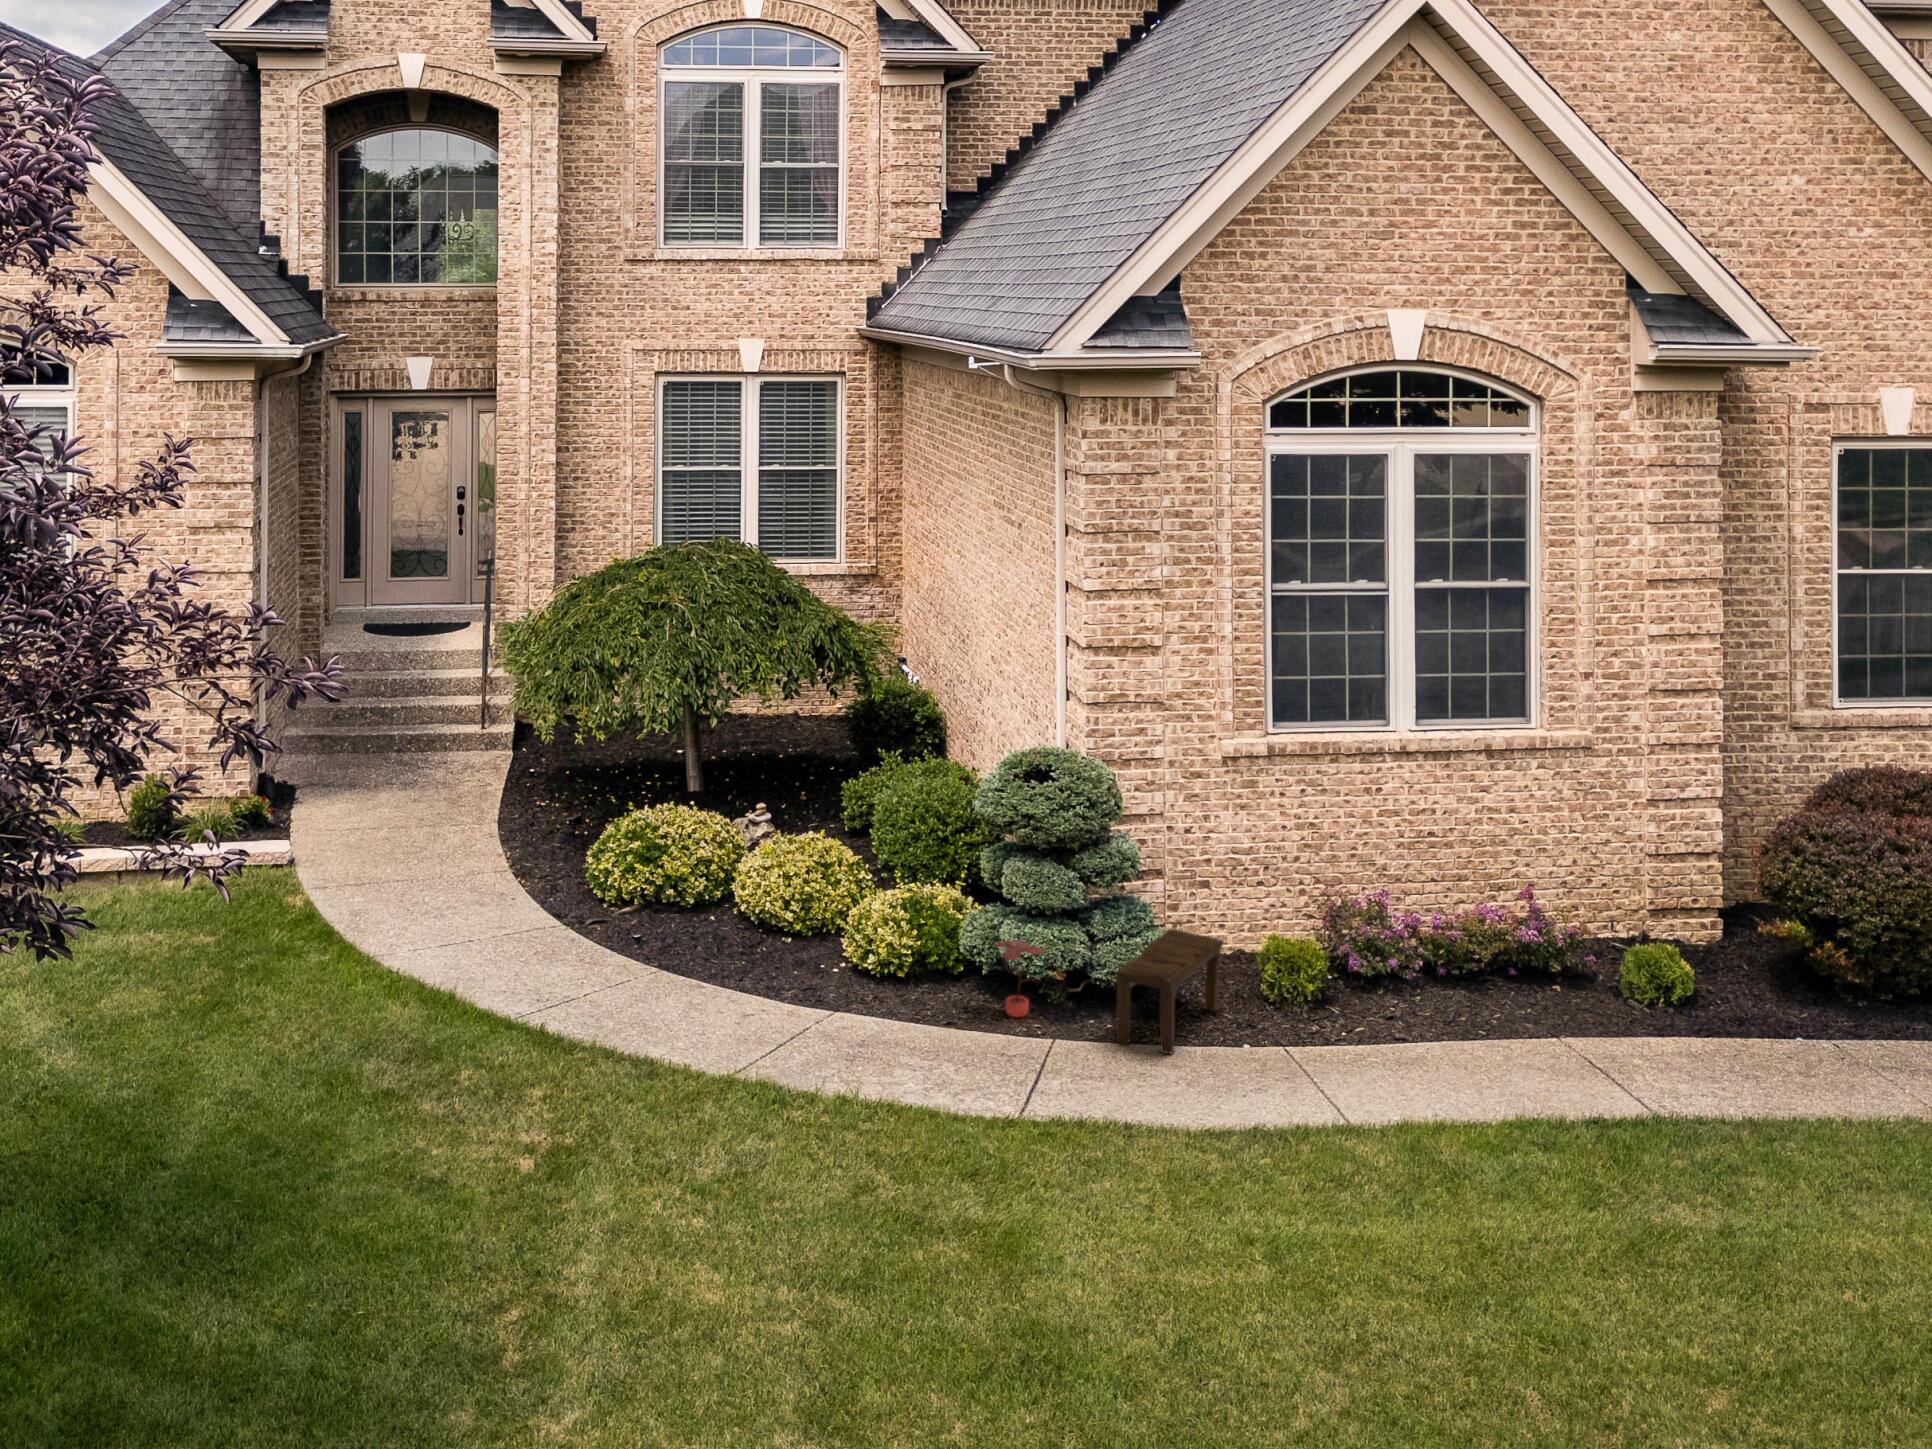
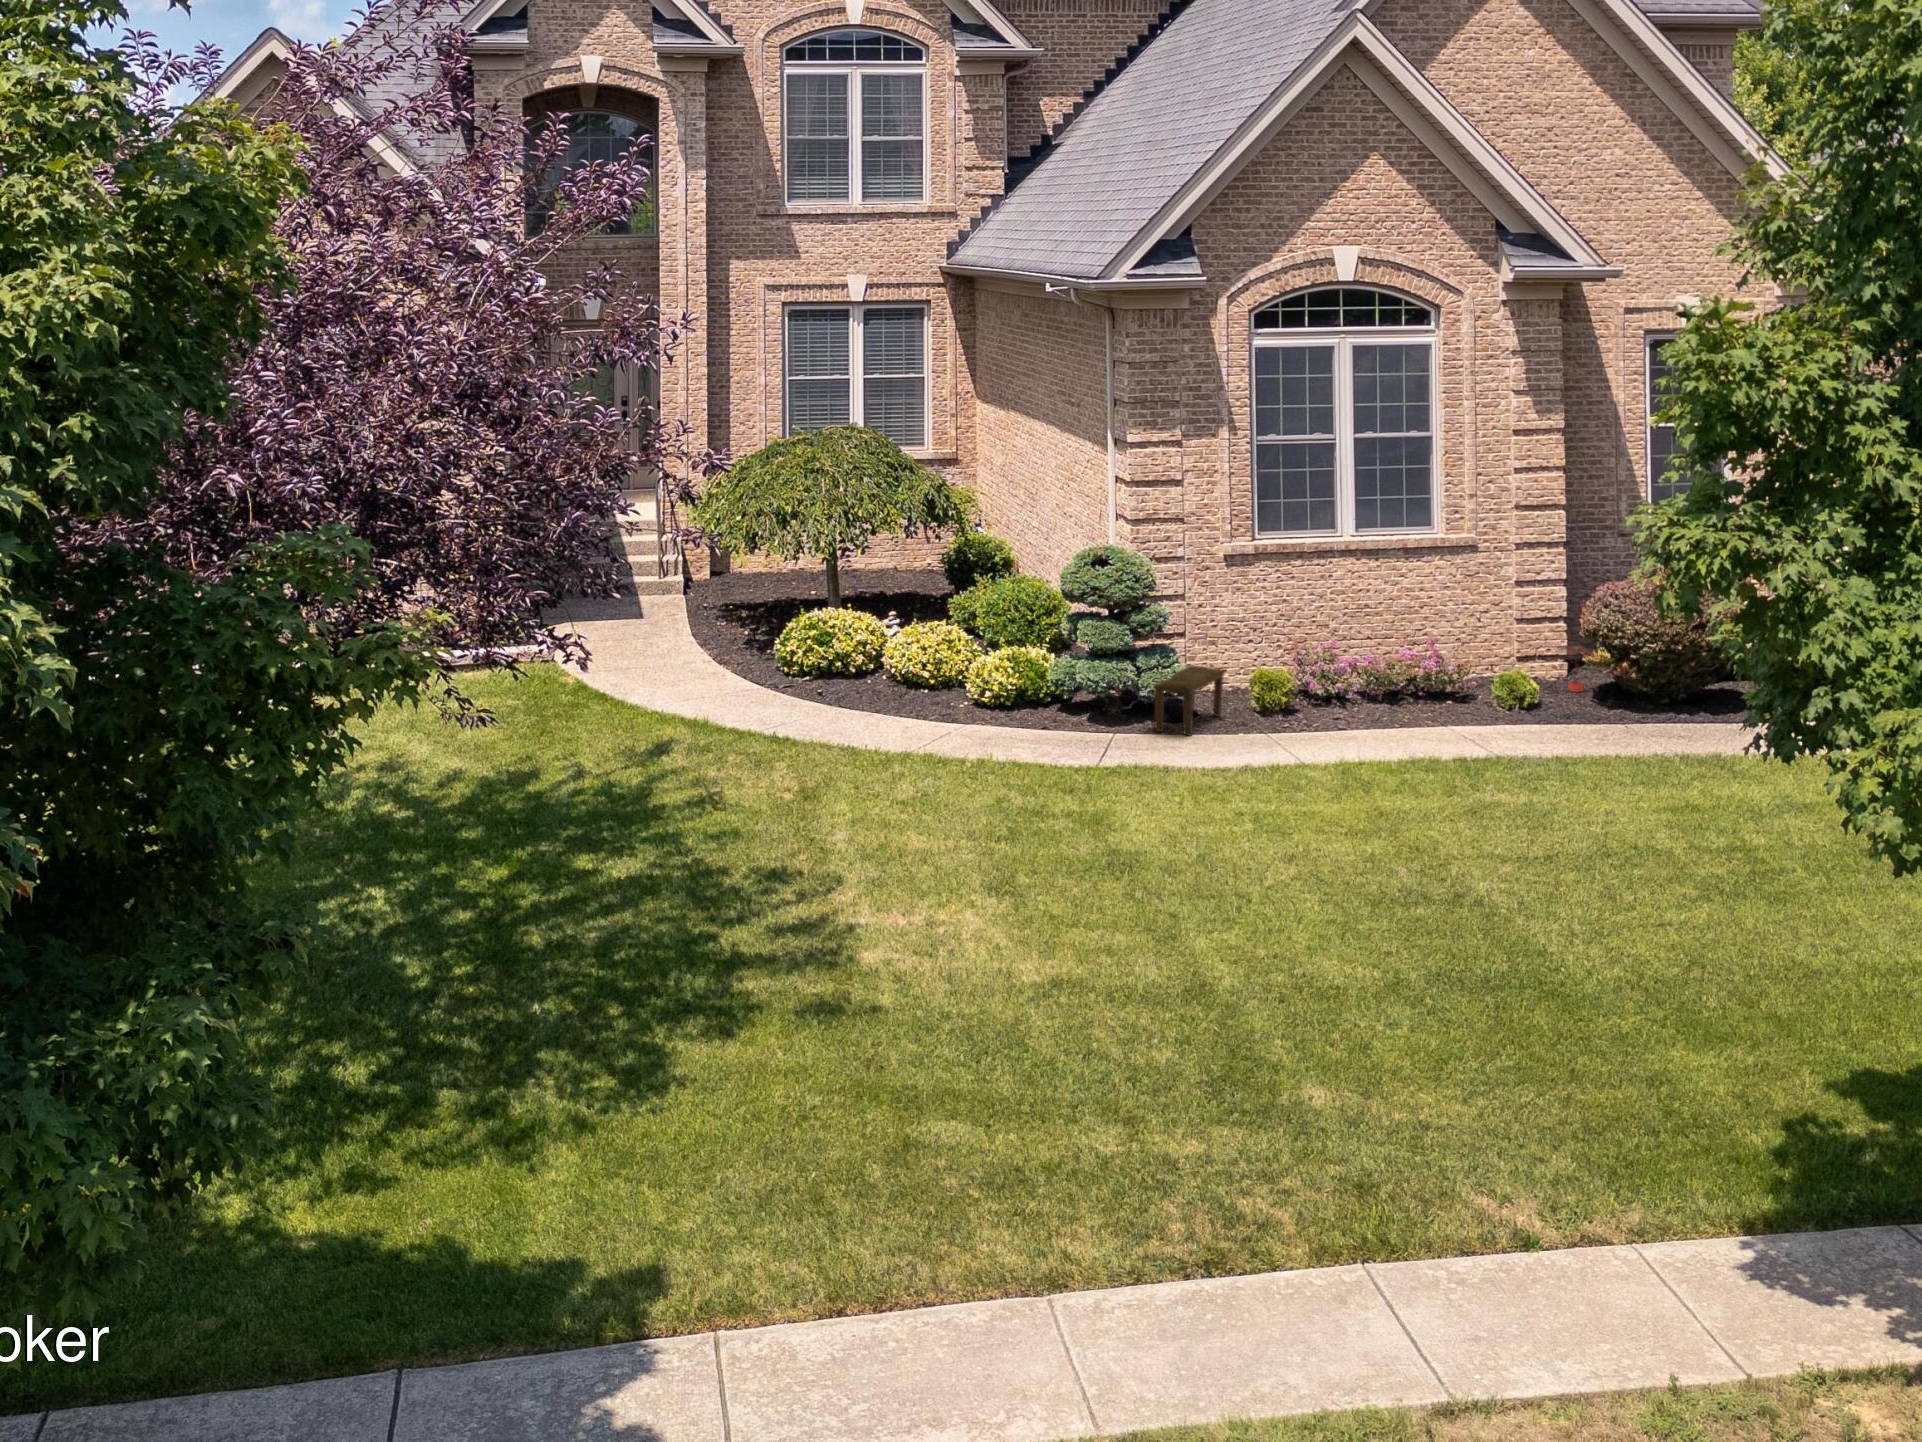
potted plant: present [993,940,1045,1017] -> present [1560,646,1592,692]

